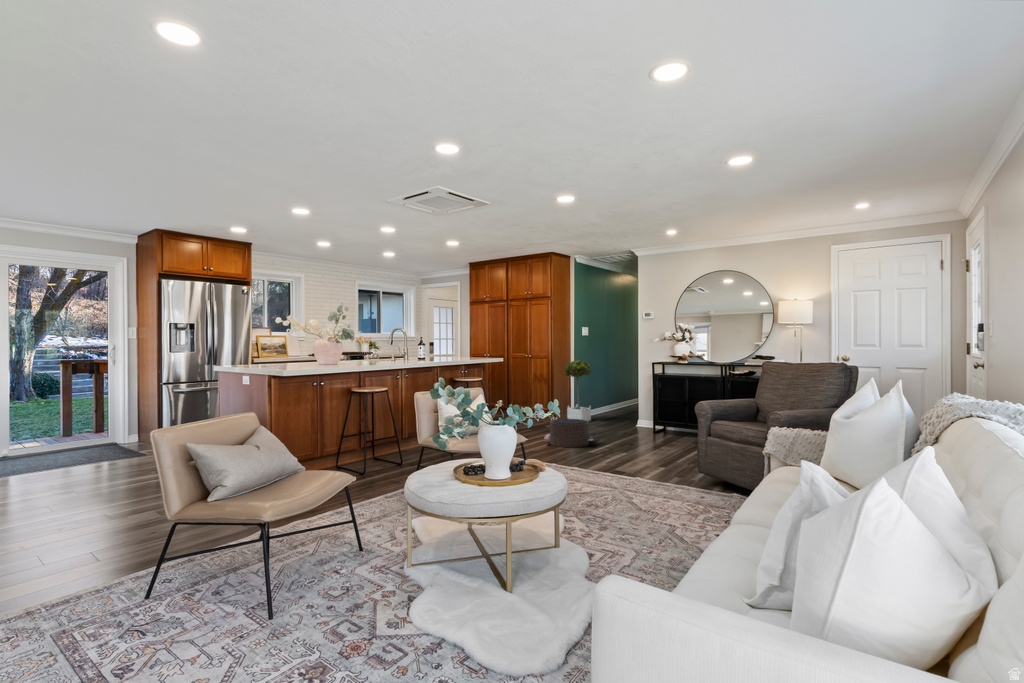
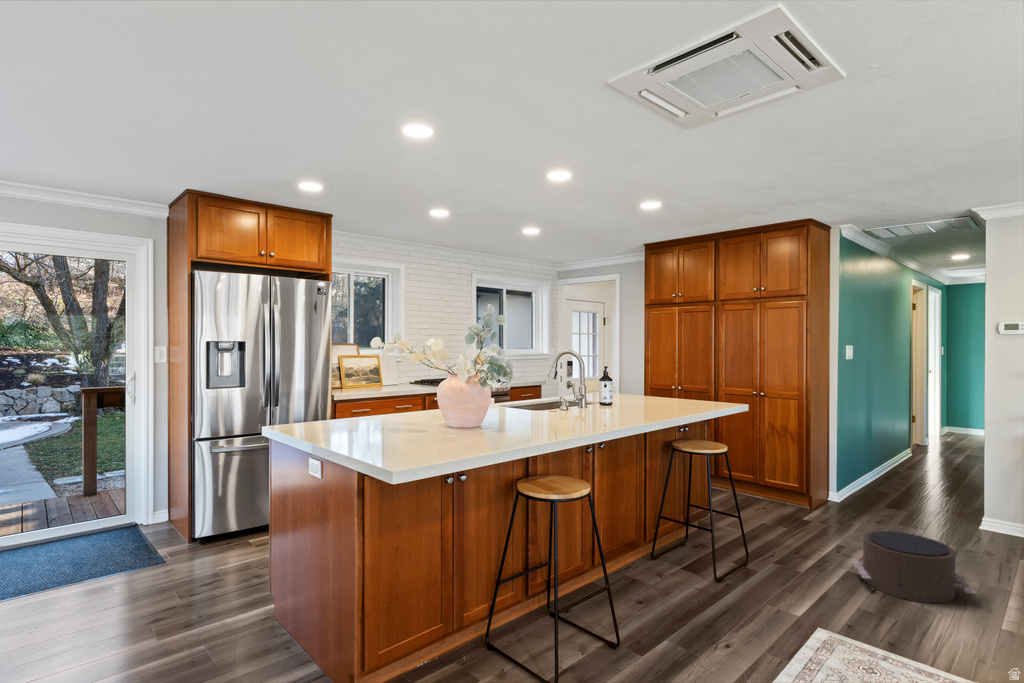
potted tree: present [564,360,591,421] -> none [819,405,870,512]

